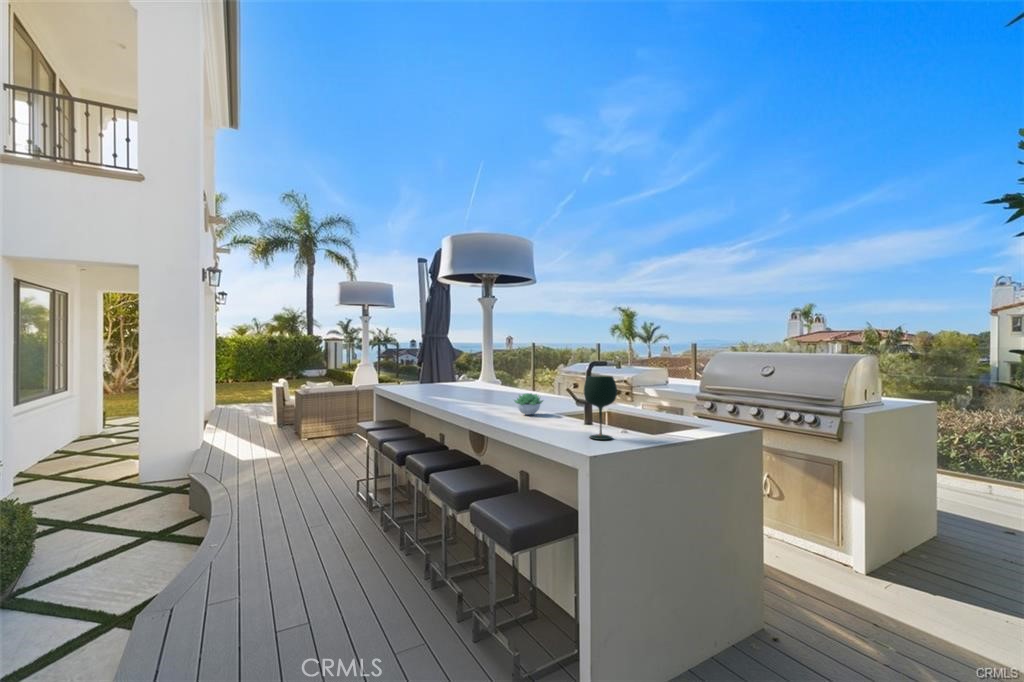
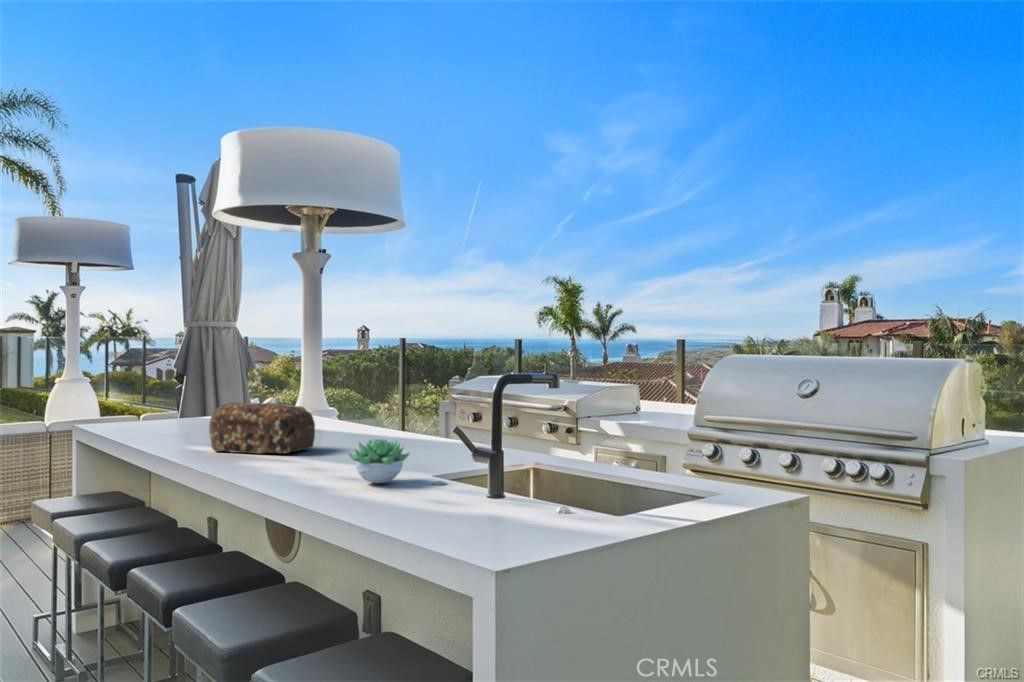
bread loaf: none [444,375,494,401] -> present [209,403,315,454]
wine glass: present [584,375,617,440] -> none [488,405,556,540]

